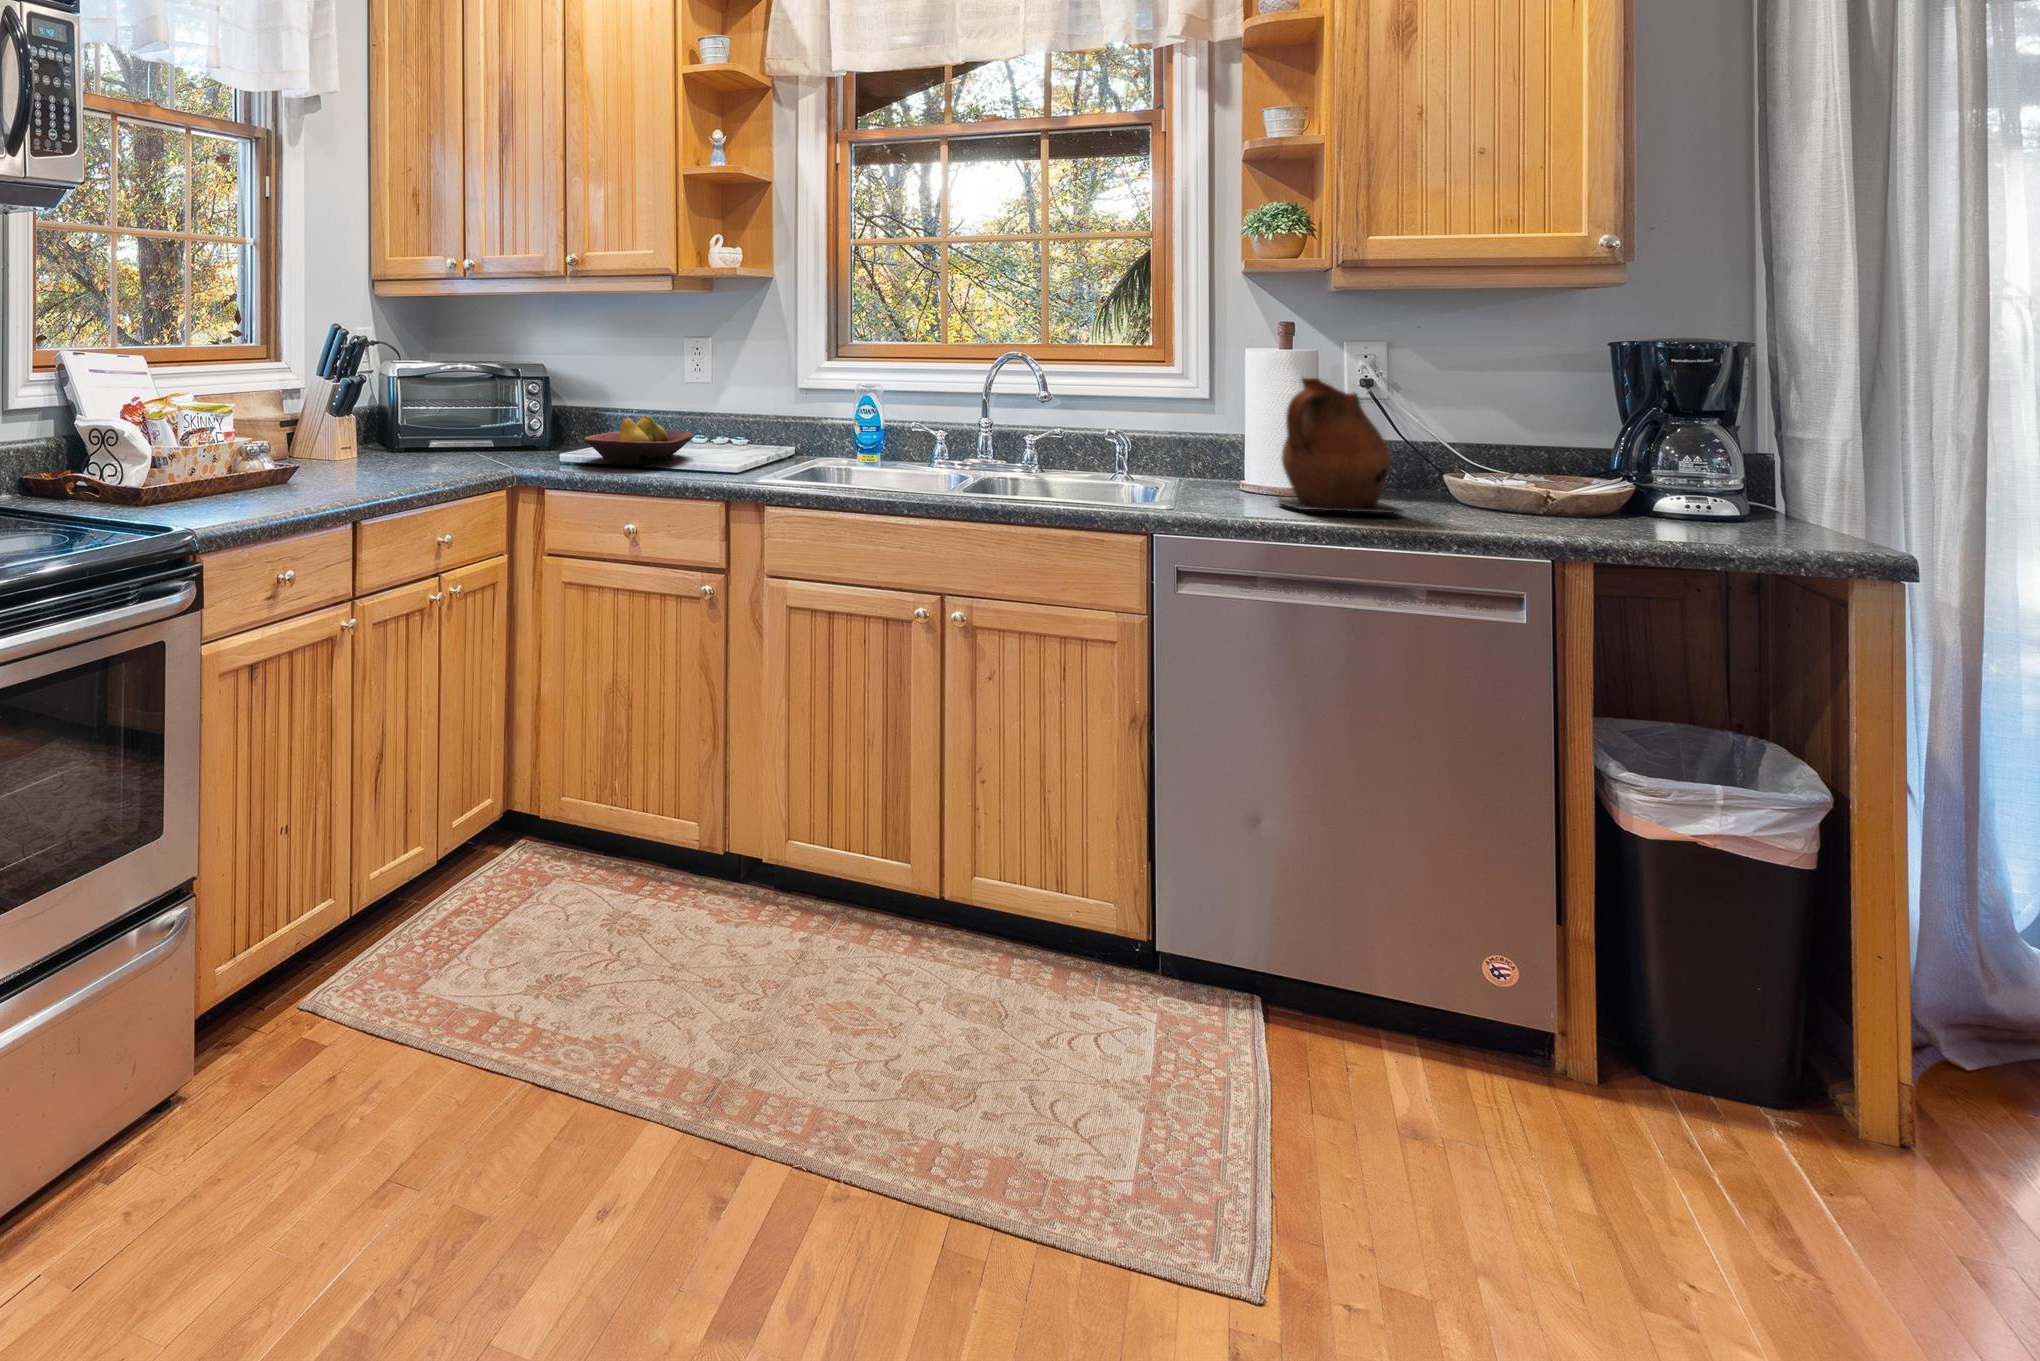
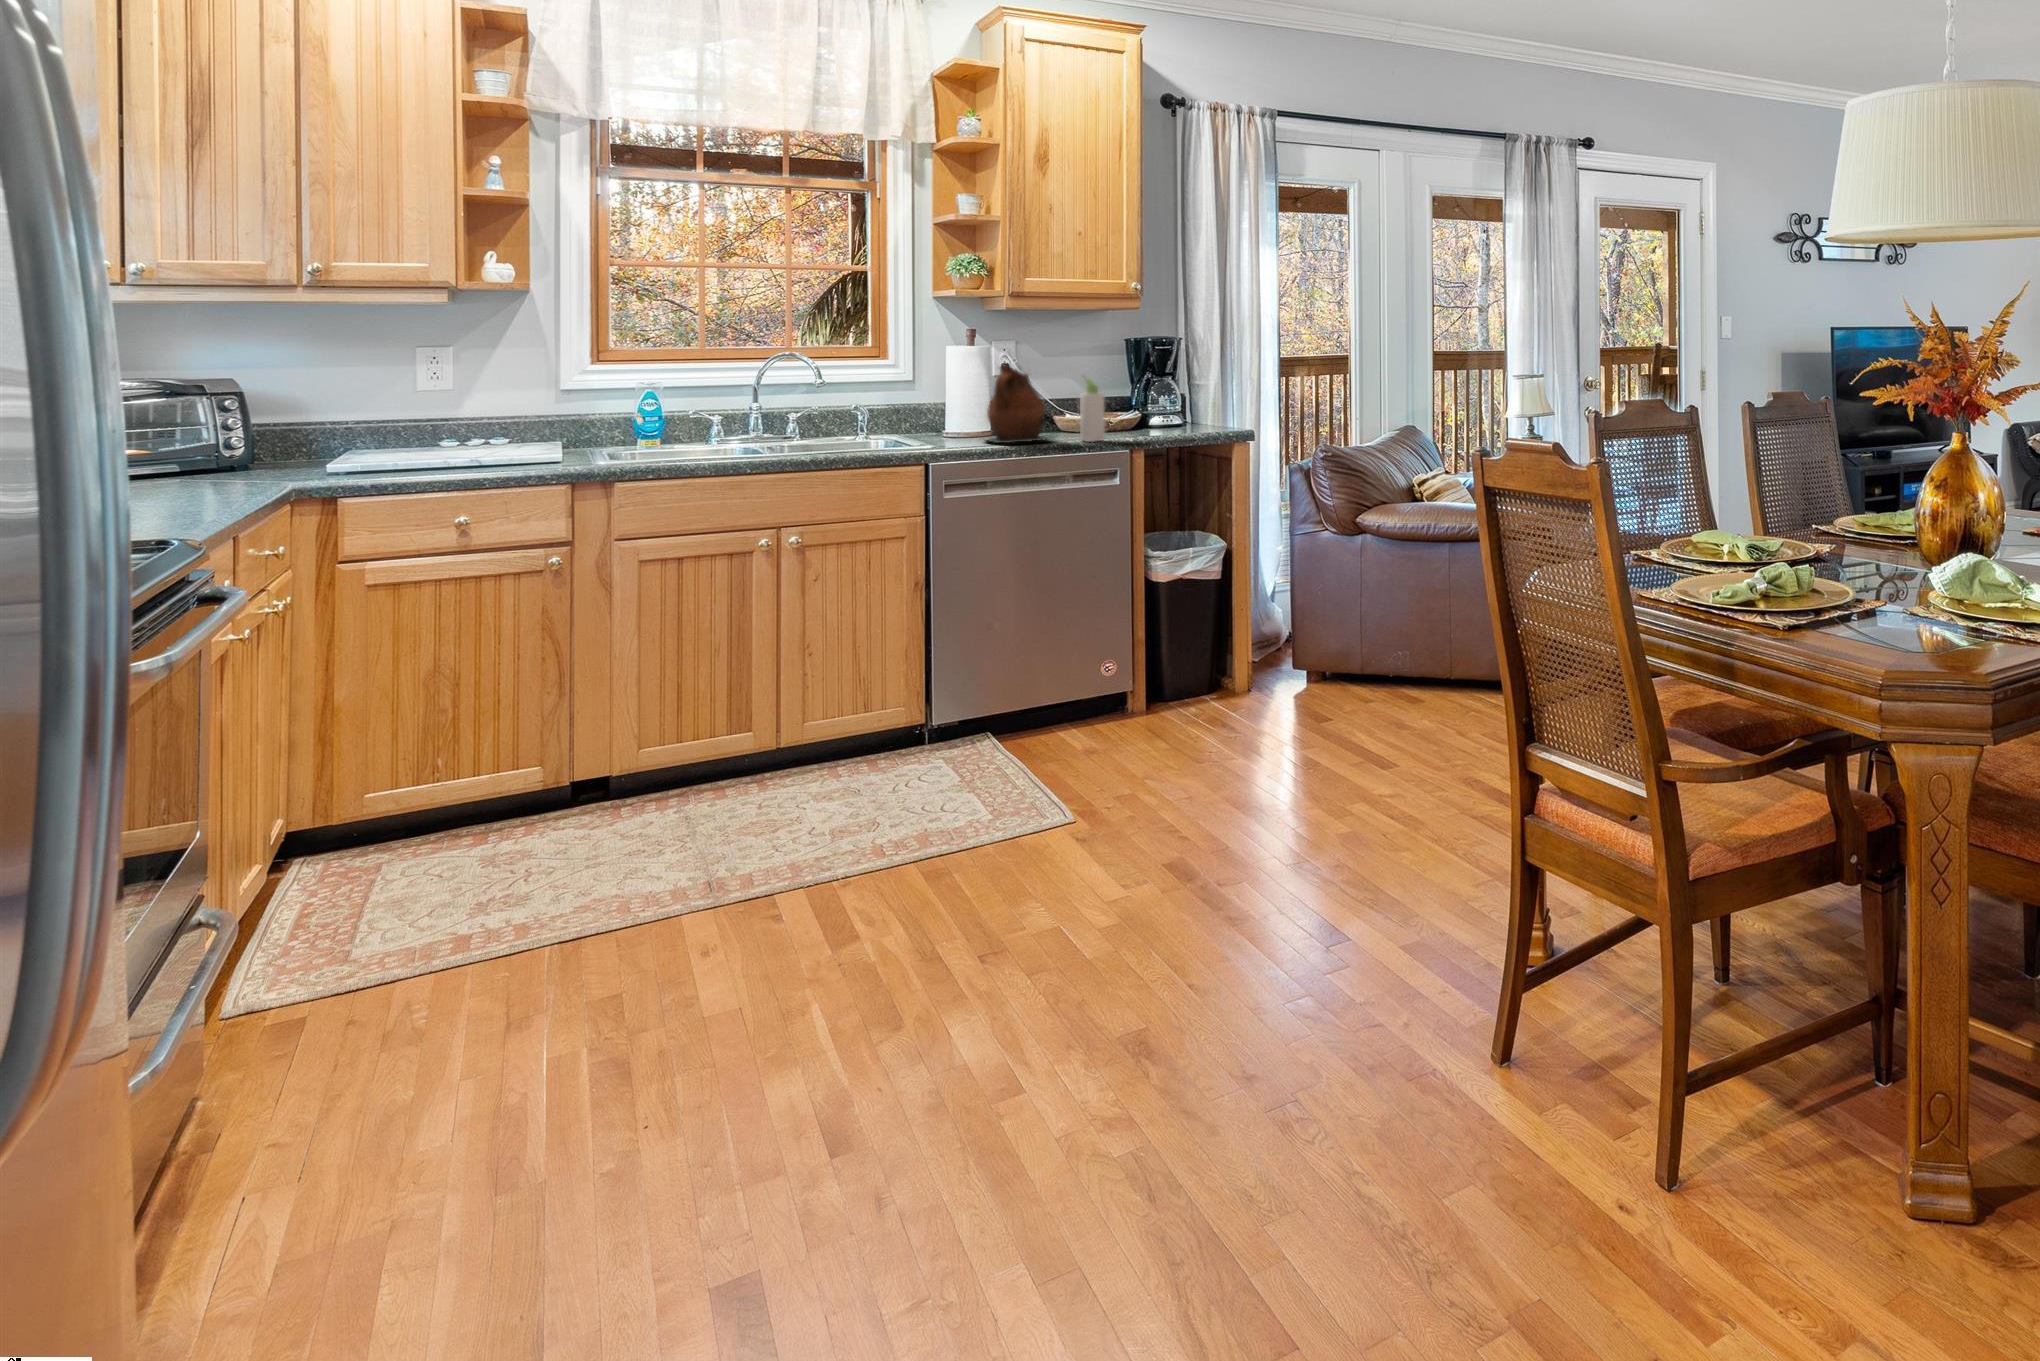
bottle: none [1458,398,1512,526] -> present [1080,379,1105,442]
fruit bowl: present [584,415,693,465] -> none [366,420,483,466]

